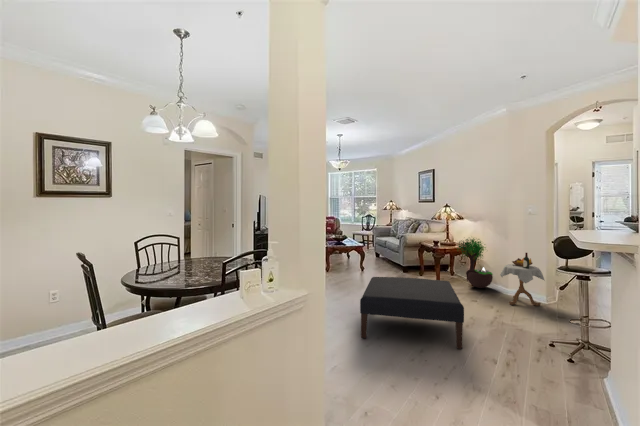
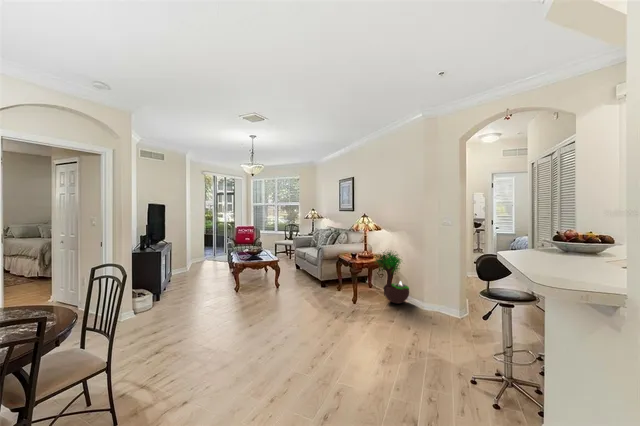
side table: present [500,253,544,306] -> none [417,267,460,324]
ottoman: present [360,277,464,349] -> none [247,304,377,403]

